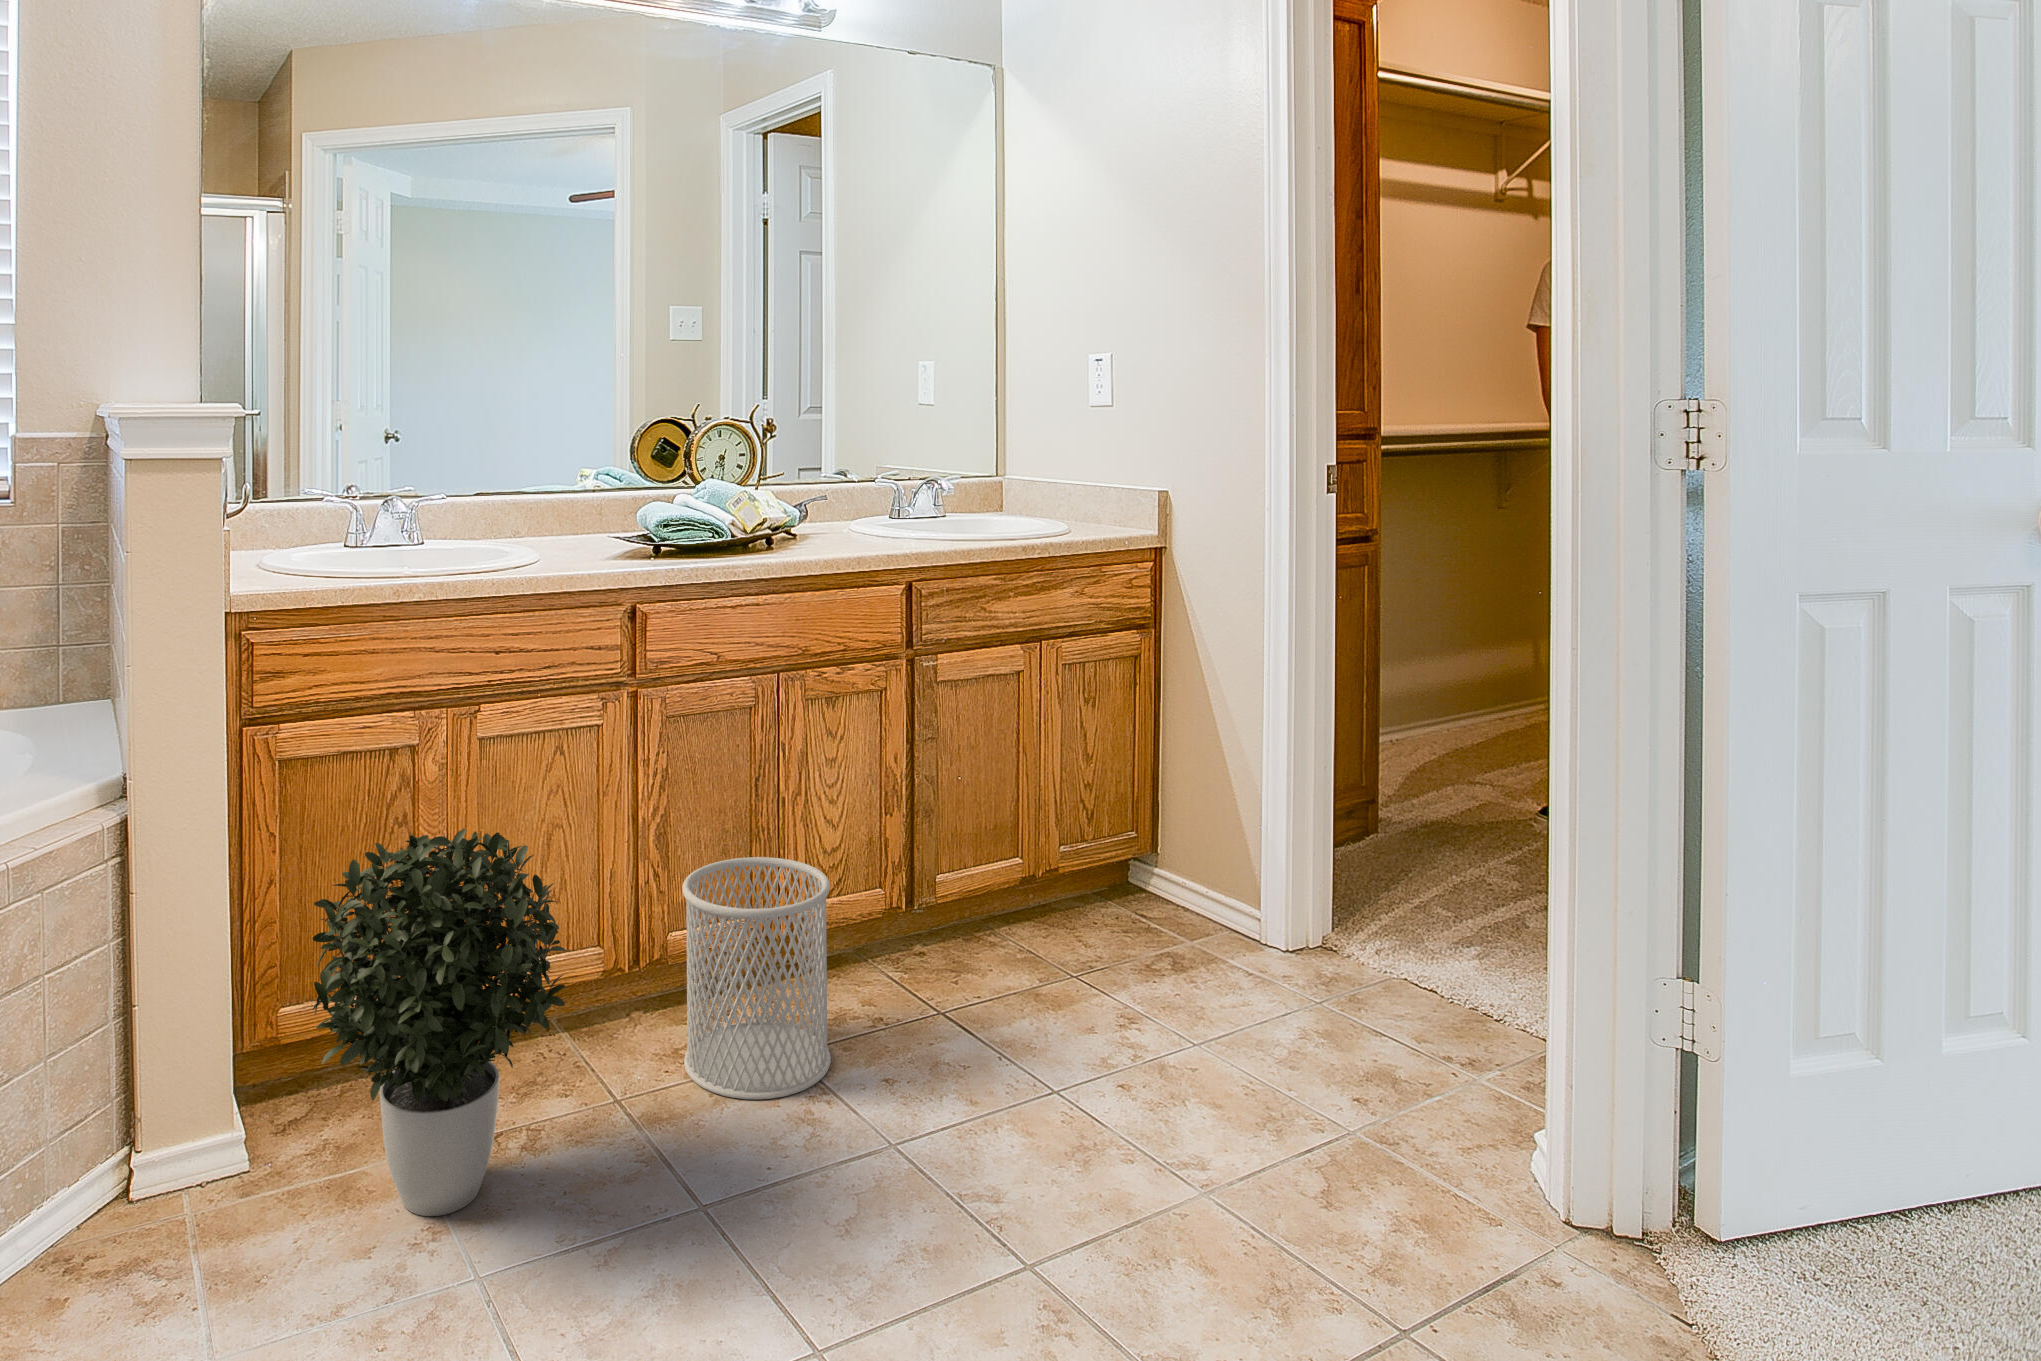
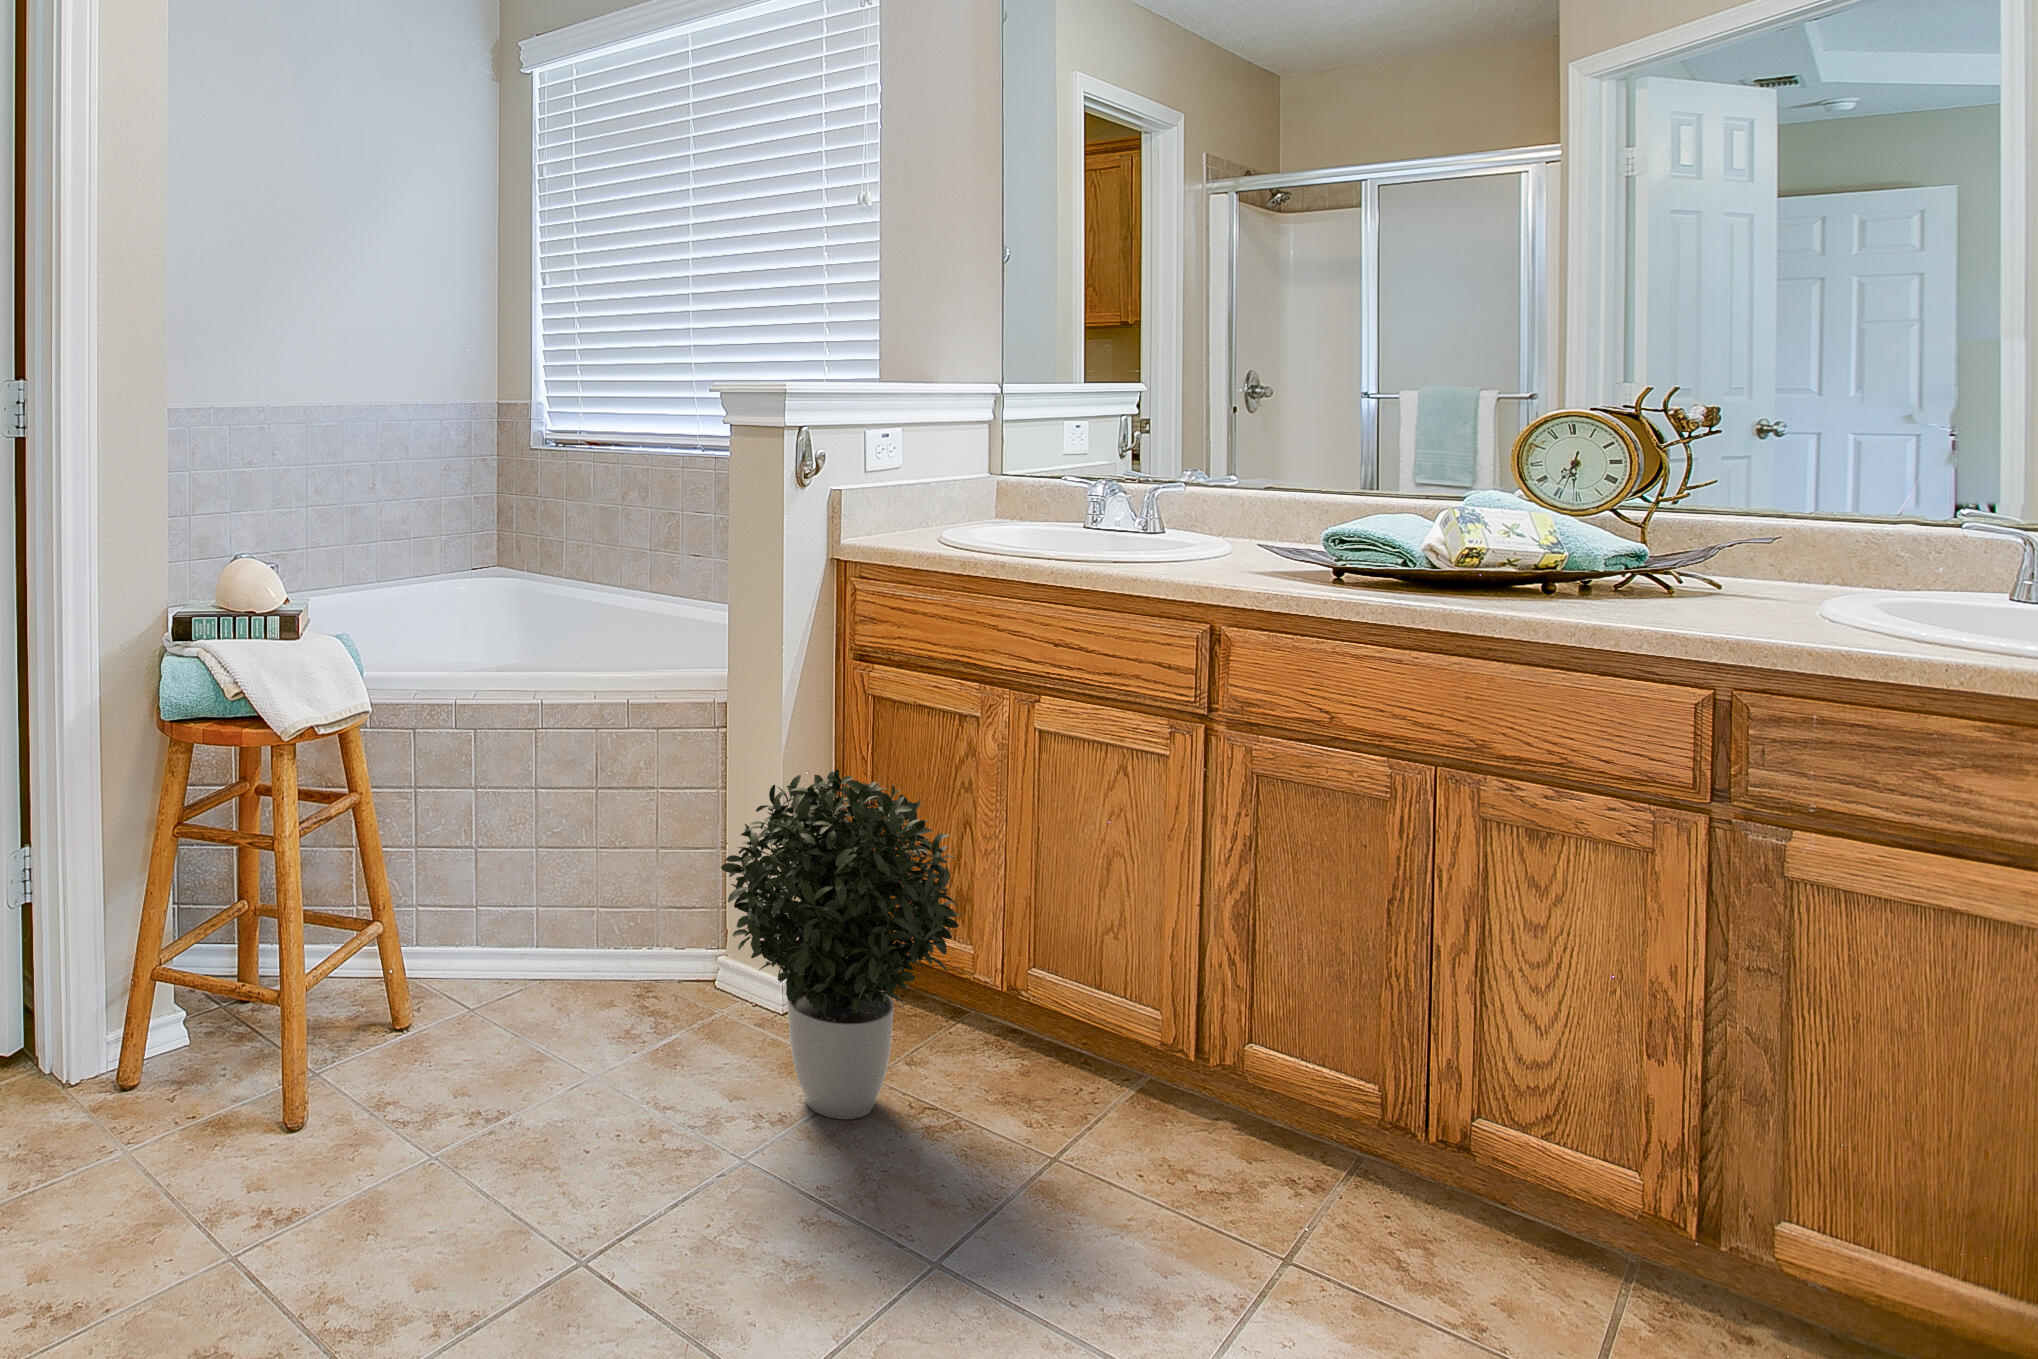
wastebasket: present [682,857,831,1099] -> none [1137,961,1345,1287]

